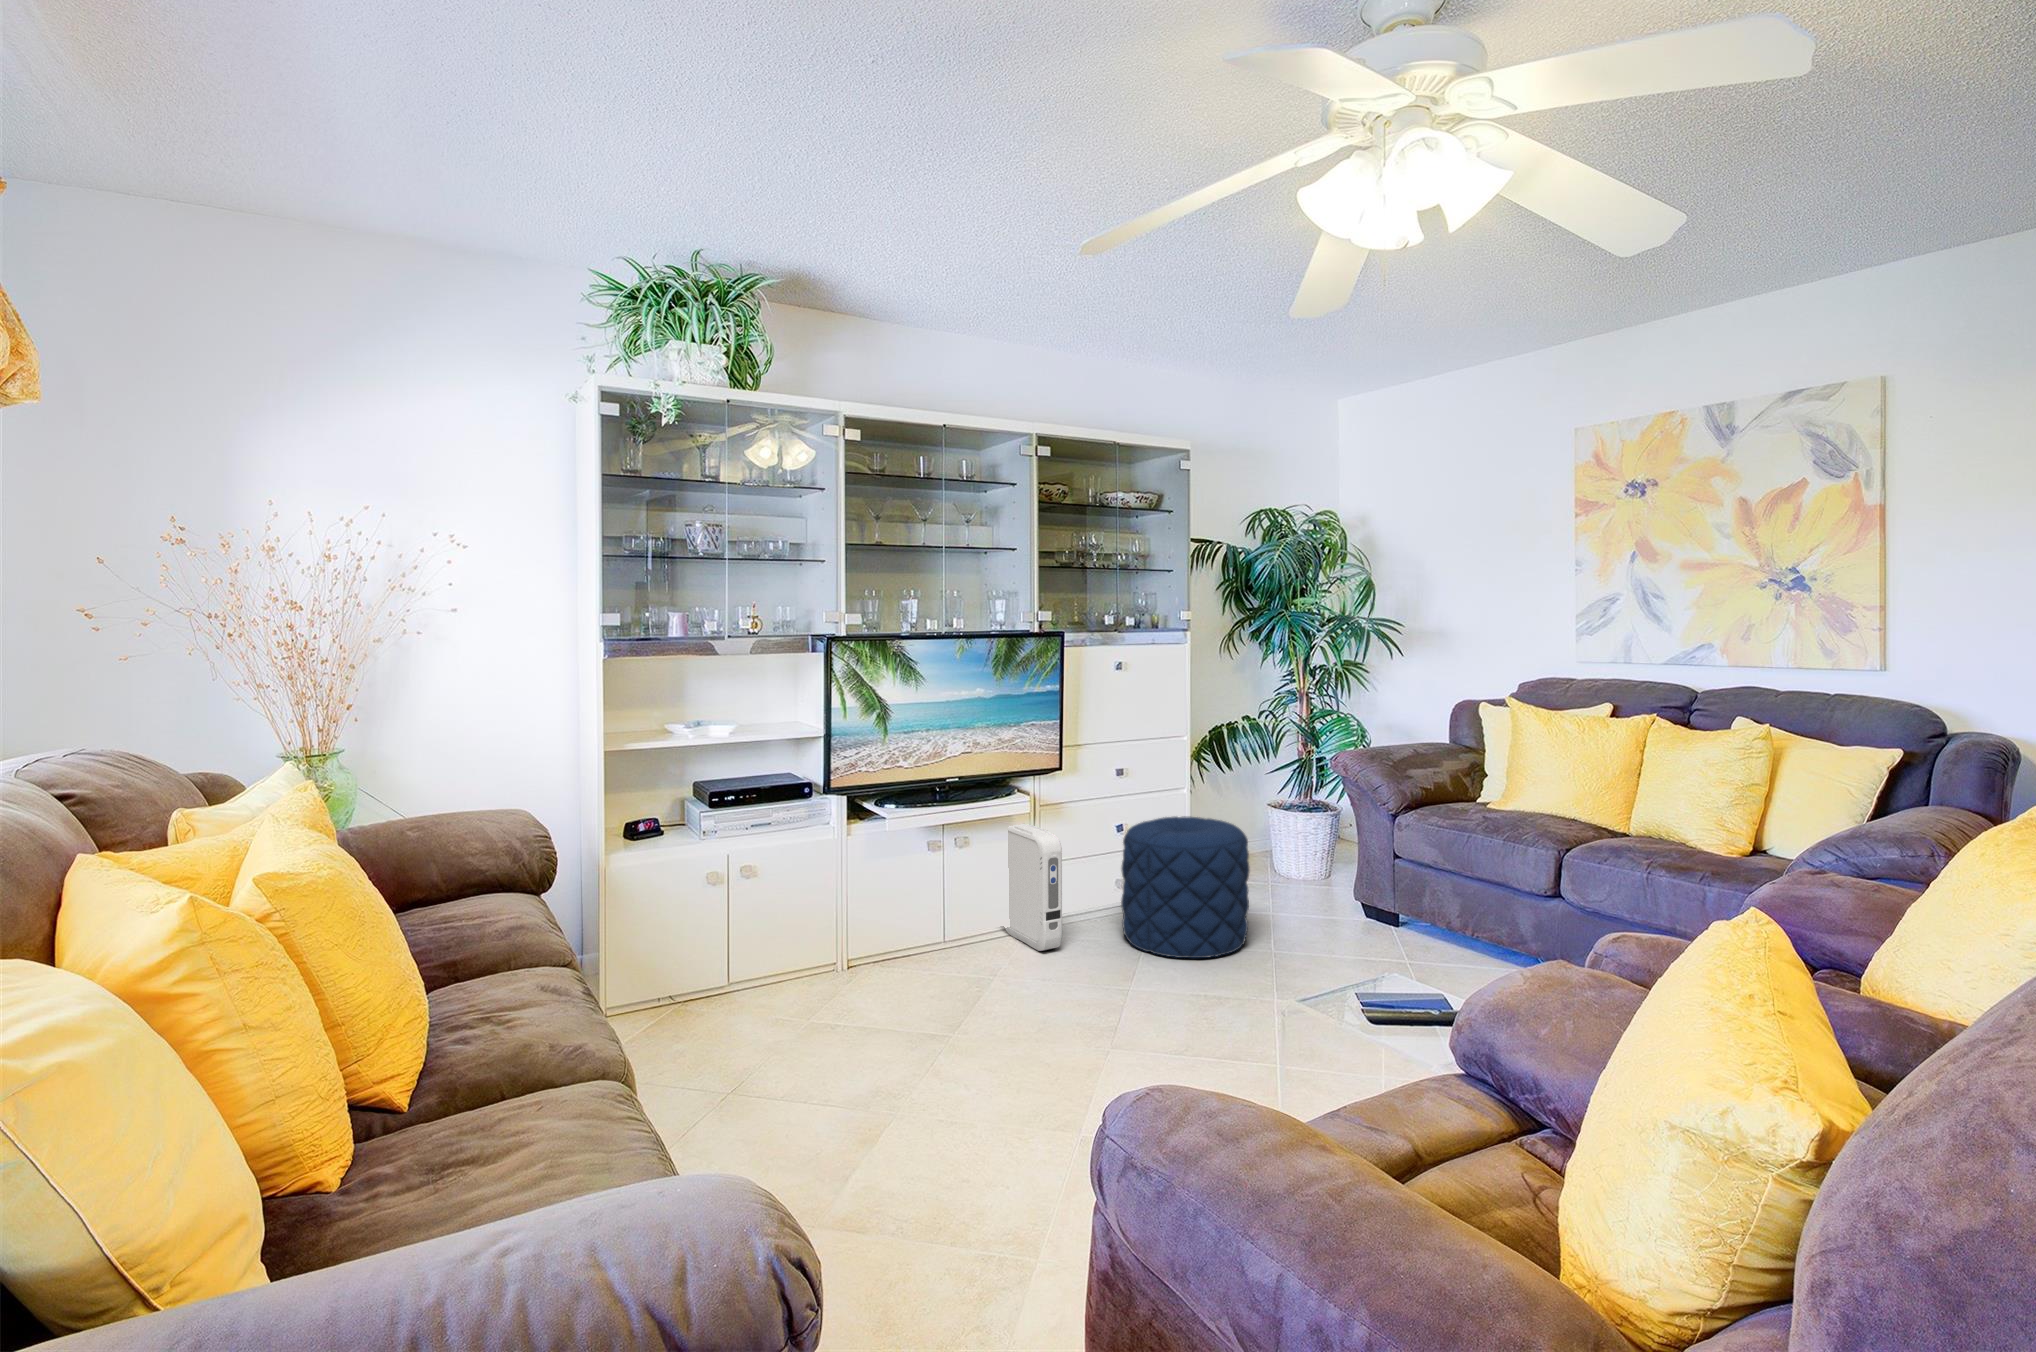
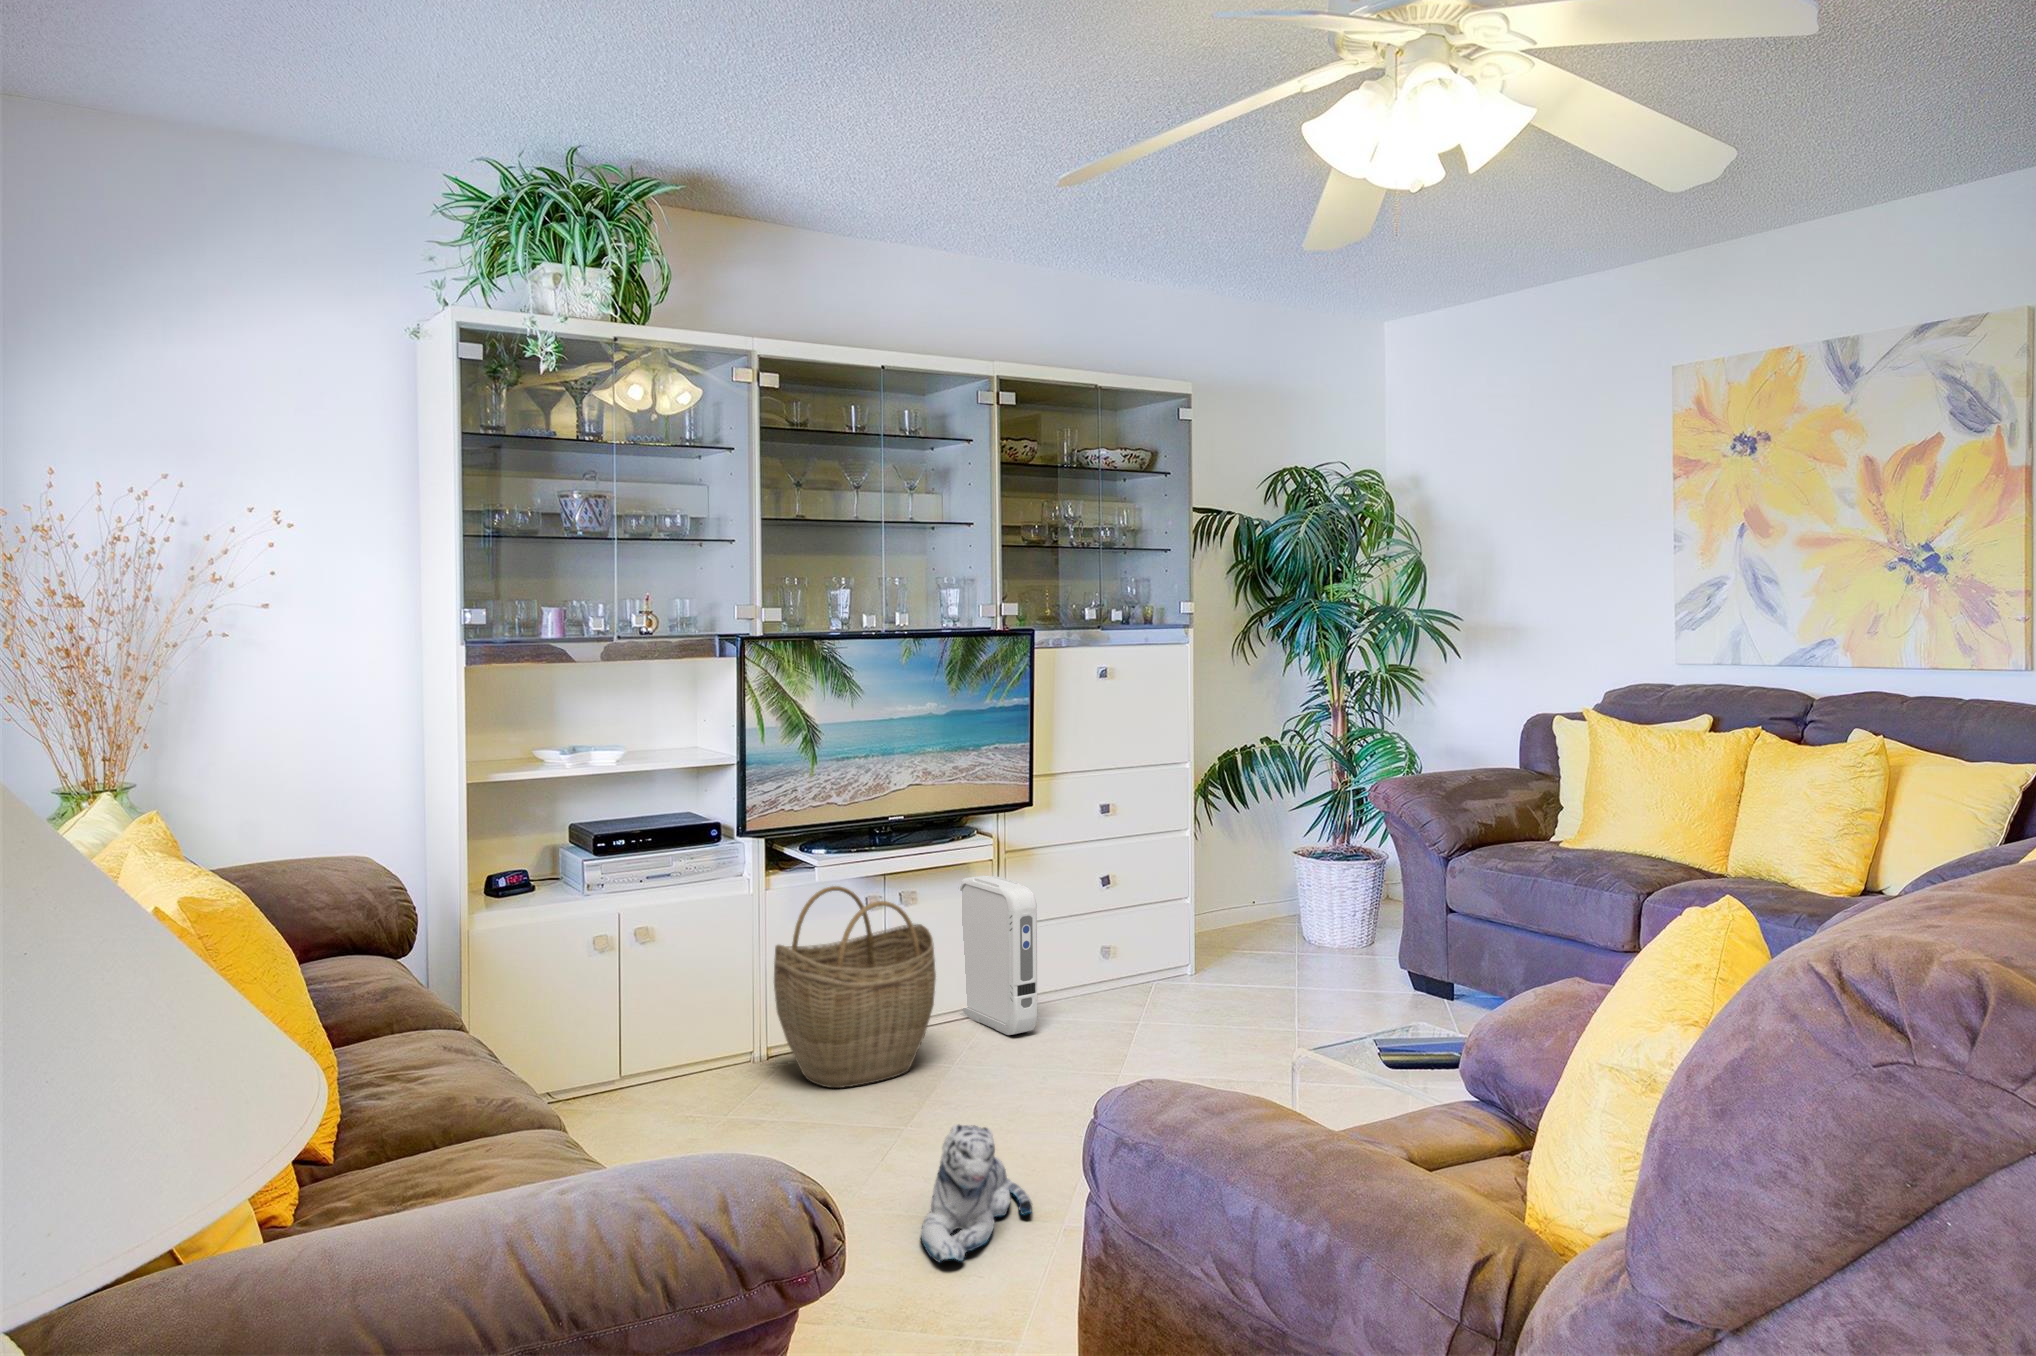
pouf: present [1121,816,1249,958] -> none [1111,864,1271,1039]
woven basket: none [852,833,979,995] -> present [774,886,936,1088]
plush toy: none [947,1046,1044,1169] -> present [921,1124,1032,1263]

